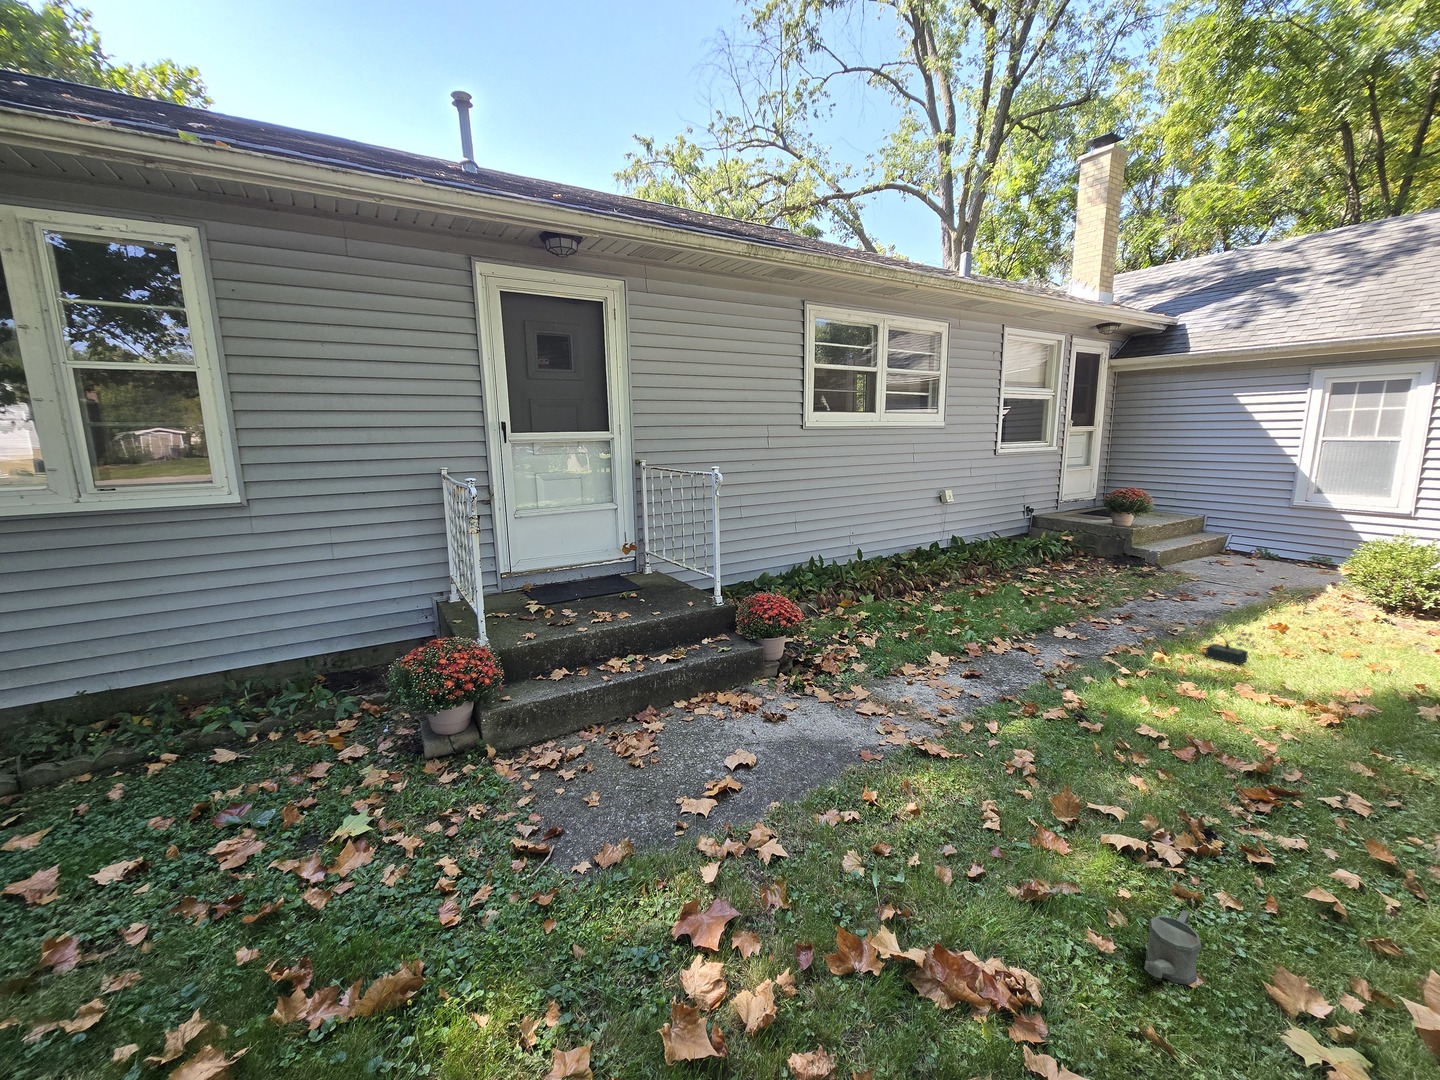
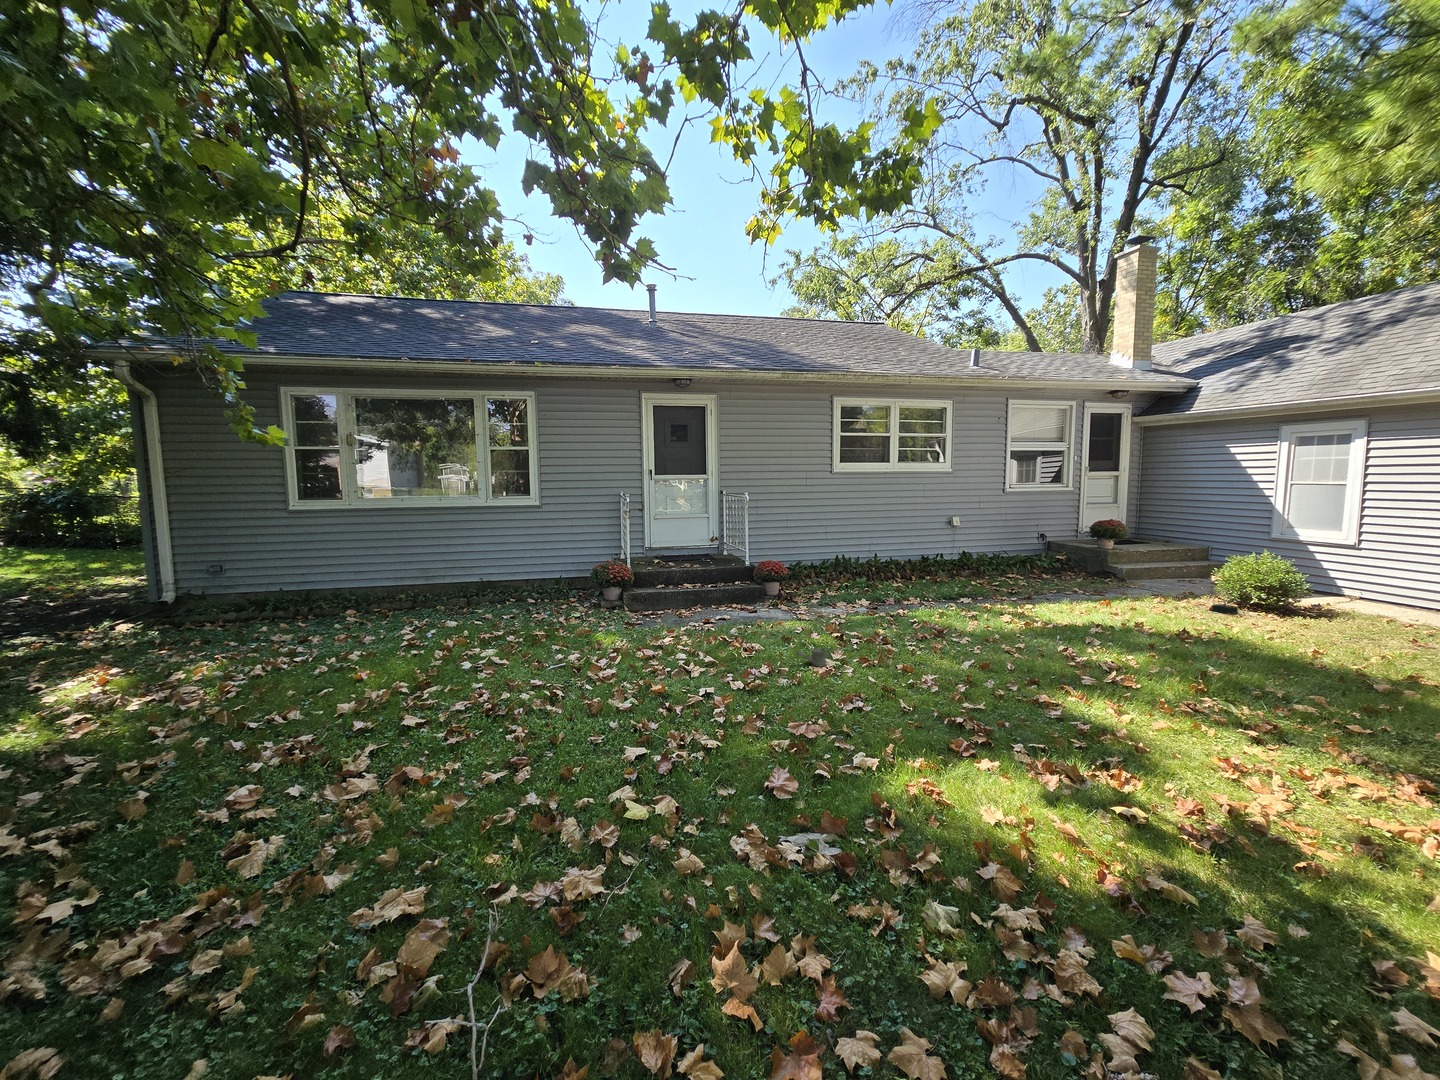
decorative plant: present [1198,617,1256,665] -> present [1209,586,1239,614]

